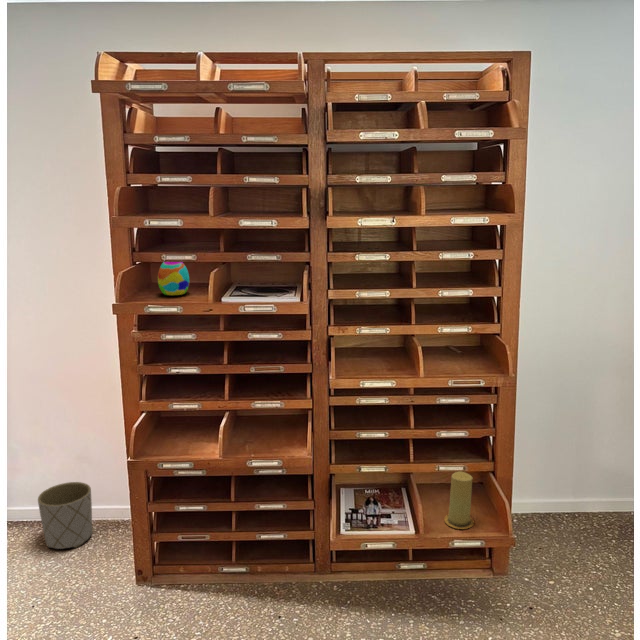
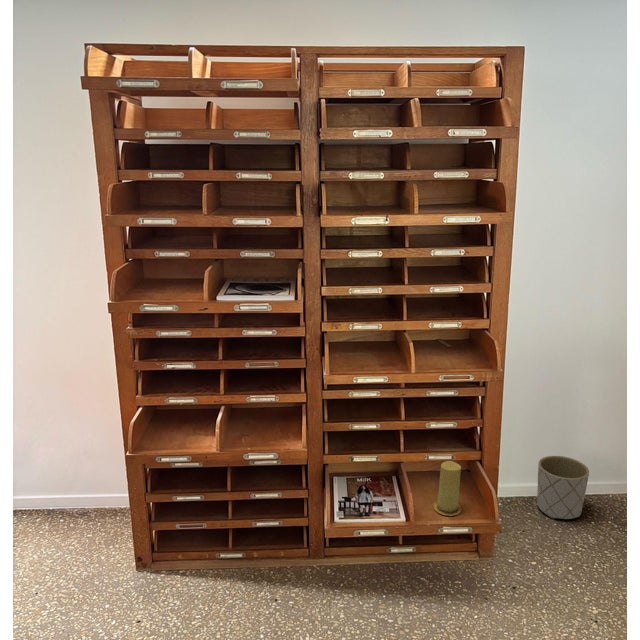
decorative egg: present [158,262,189,295] -> none [152,253,183,292]
planter: present [38,482,92,549] -> present [537,456,589,519]

